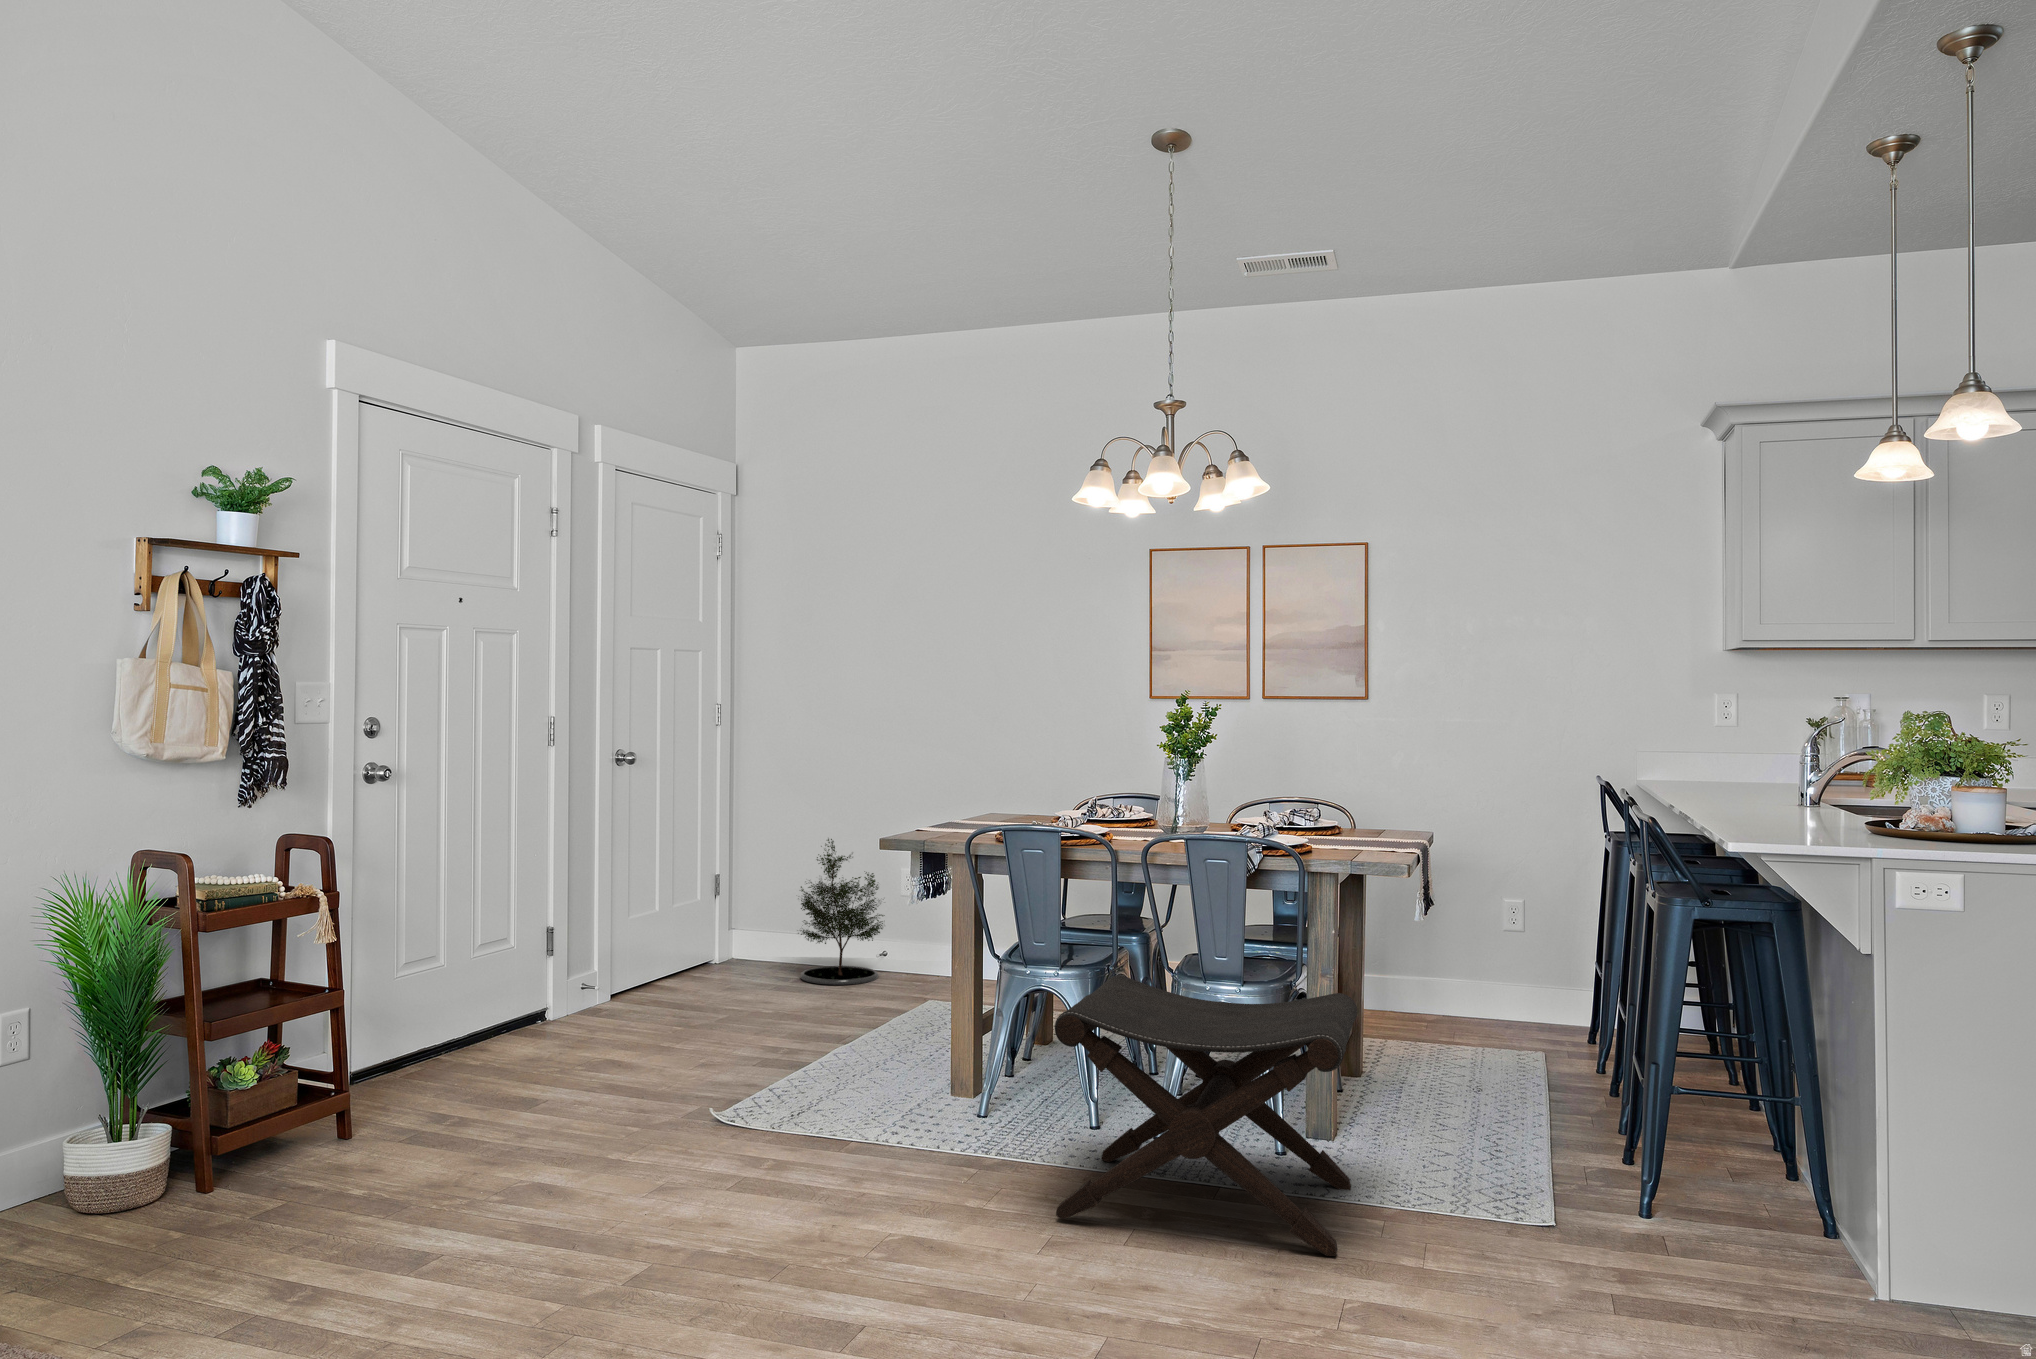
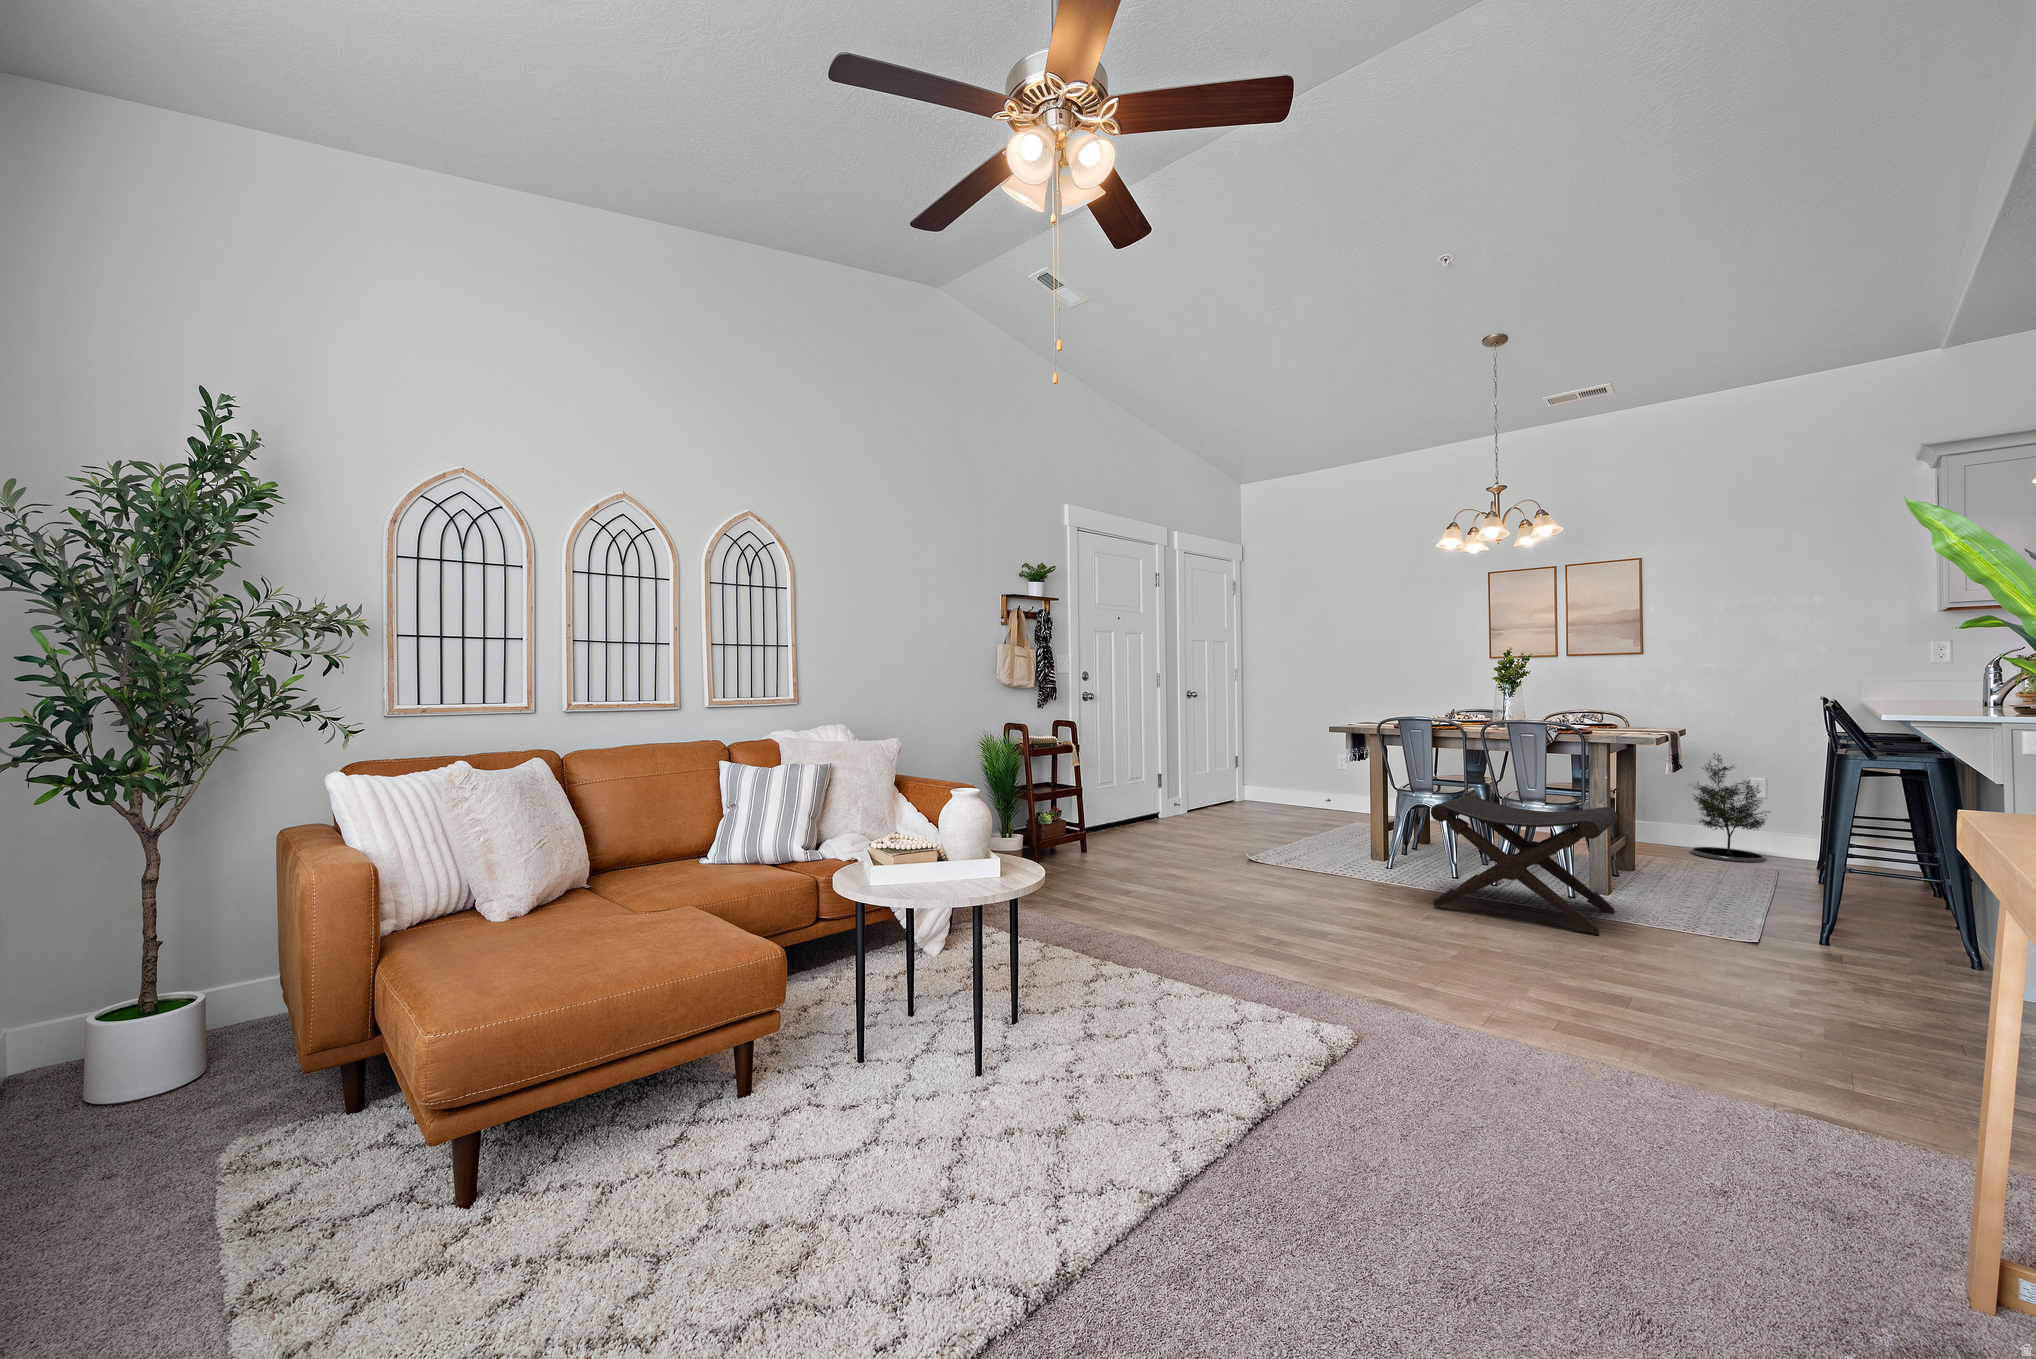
potted tree: present [798,839,885,985] -> present [1690,754,1770,862]

